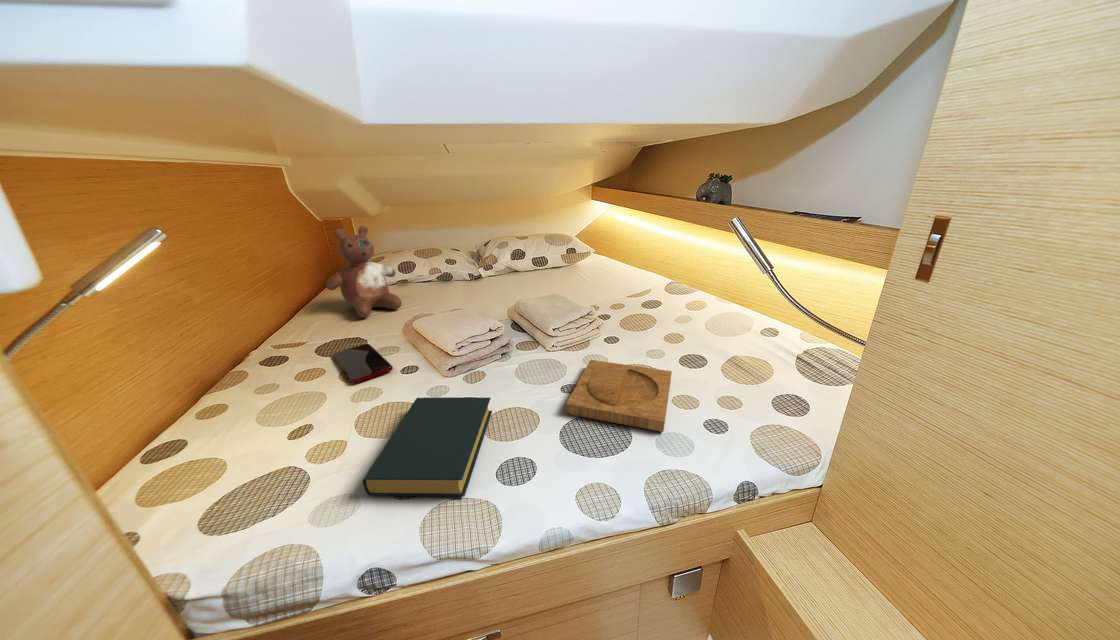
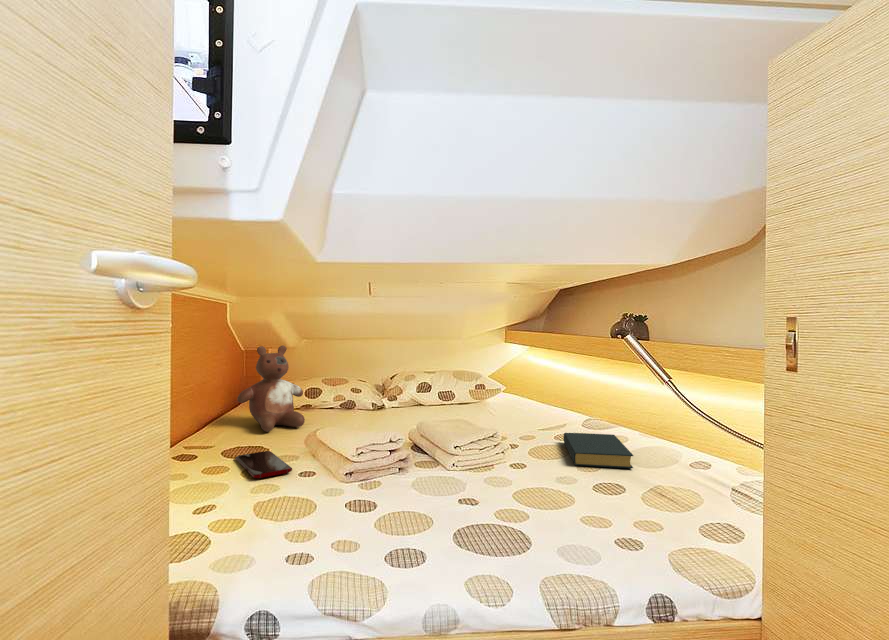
tray: present [566,360,672,432] -> none [456,474,567,534]
hardback book: present [363,397,492,496] -> present [563,433,633,468]

